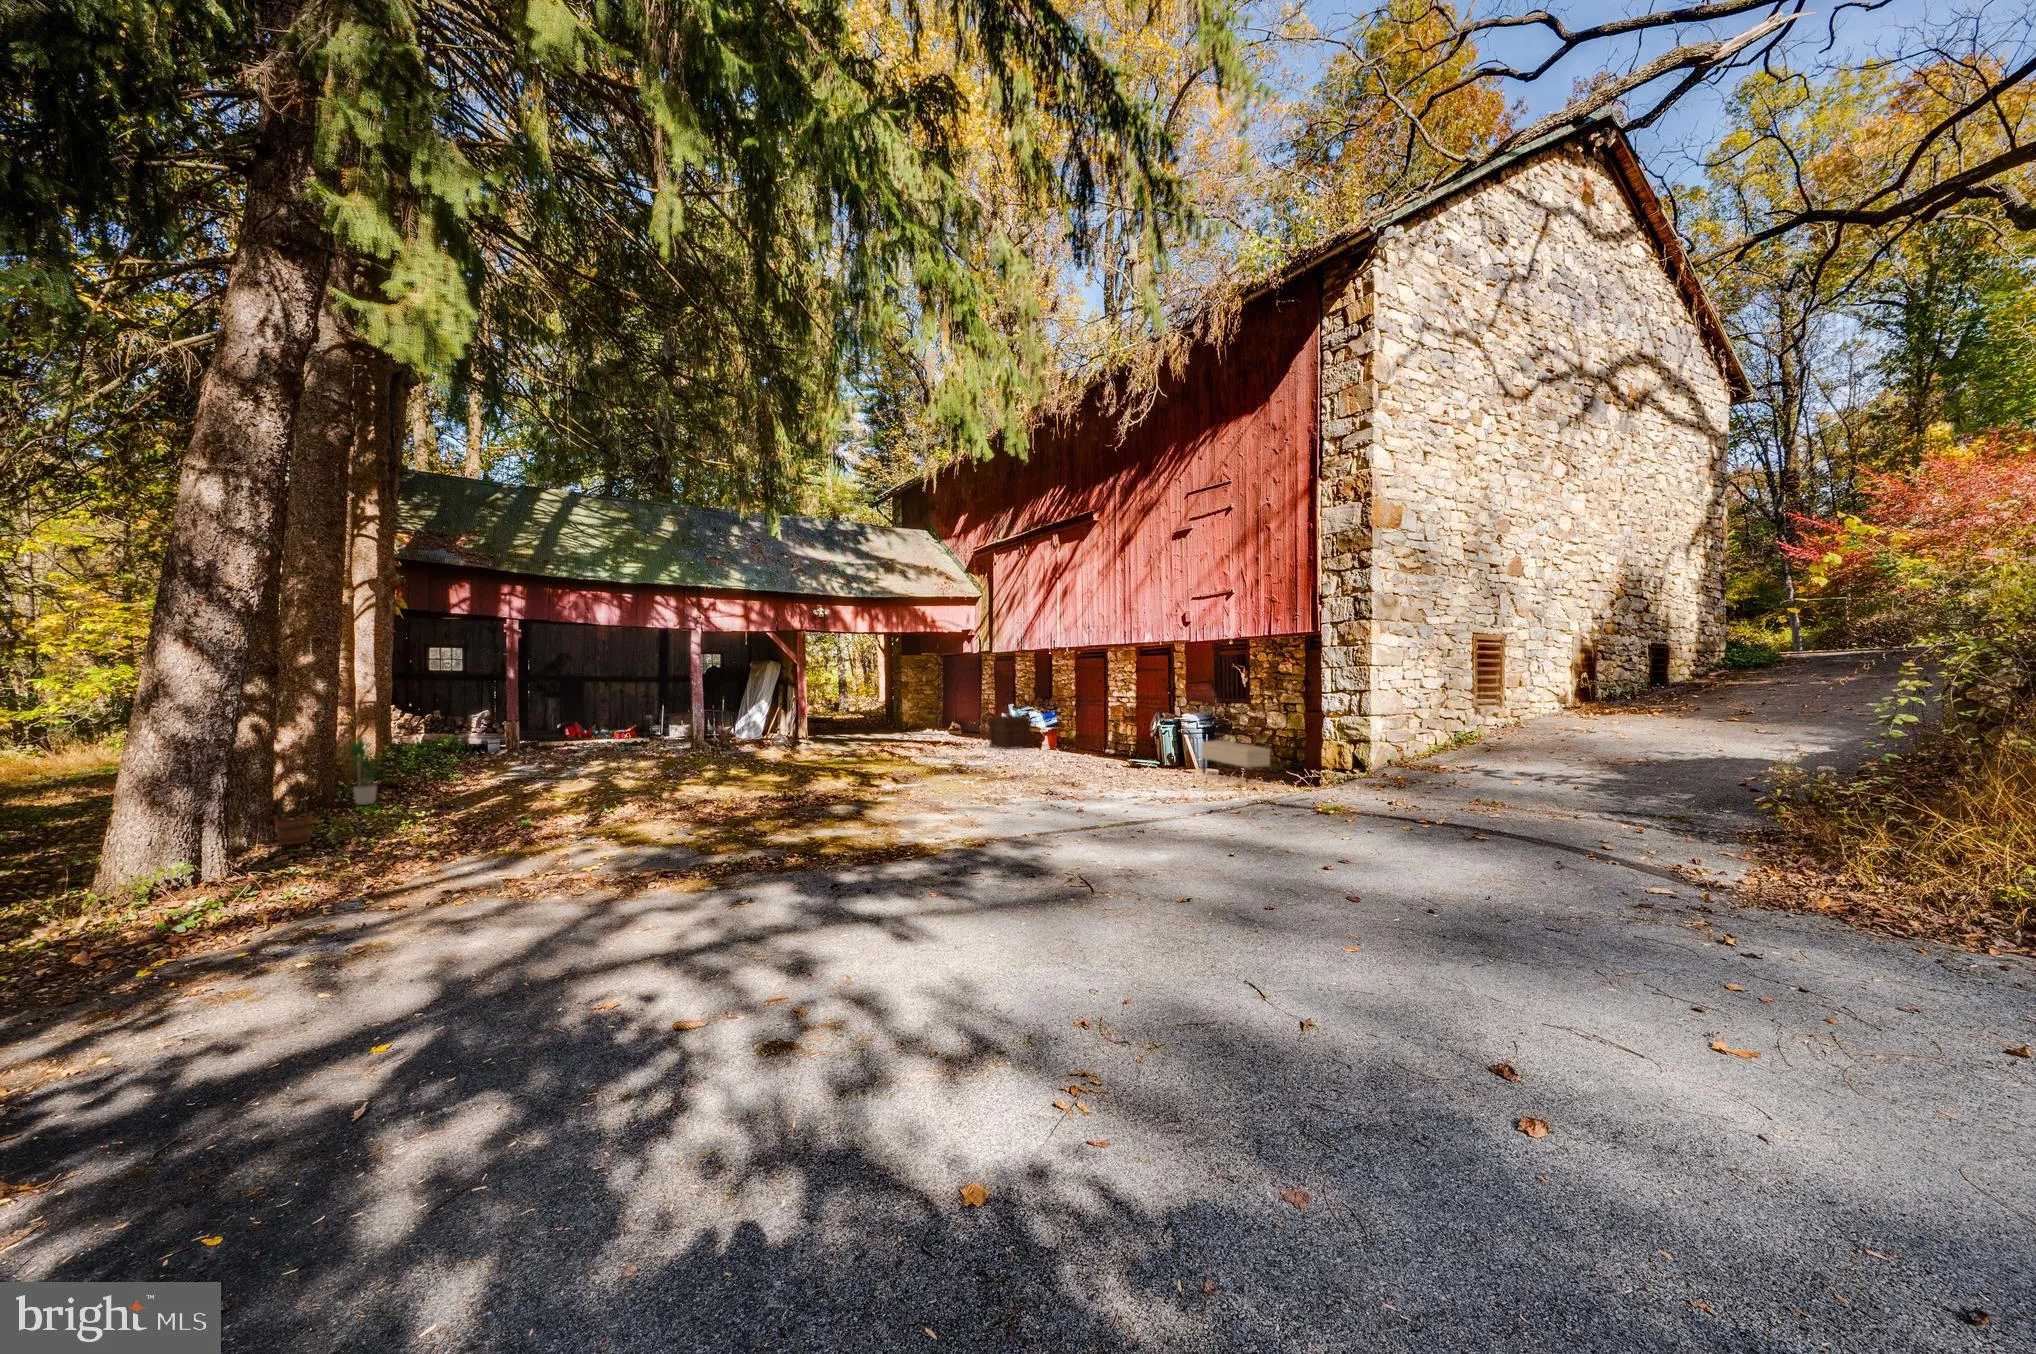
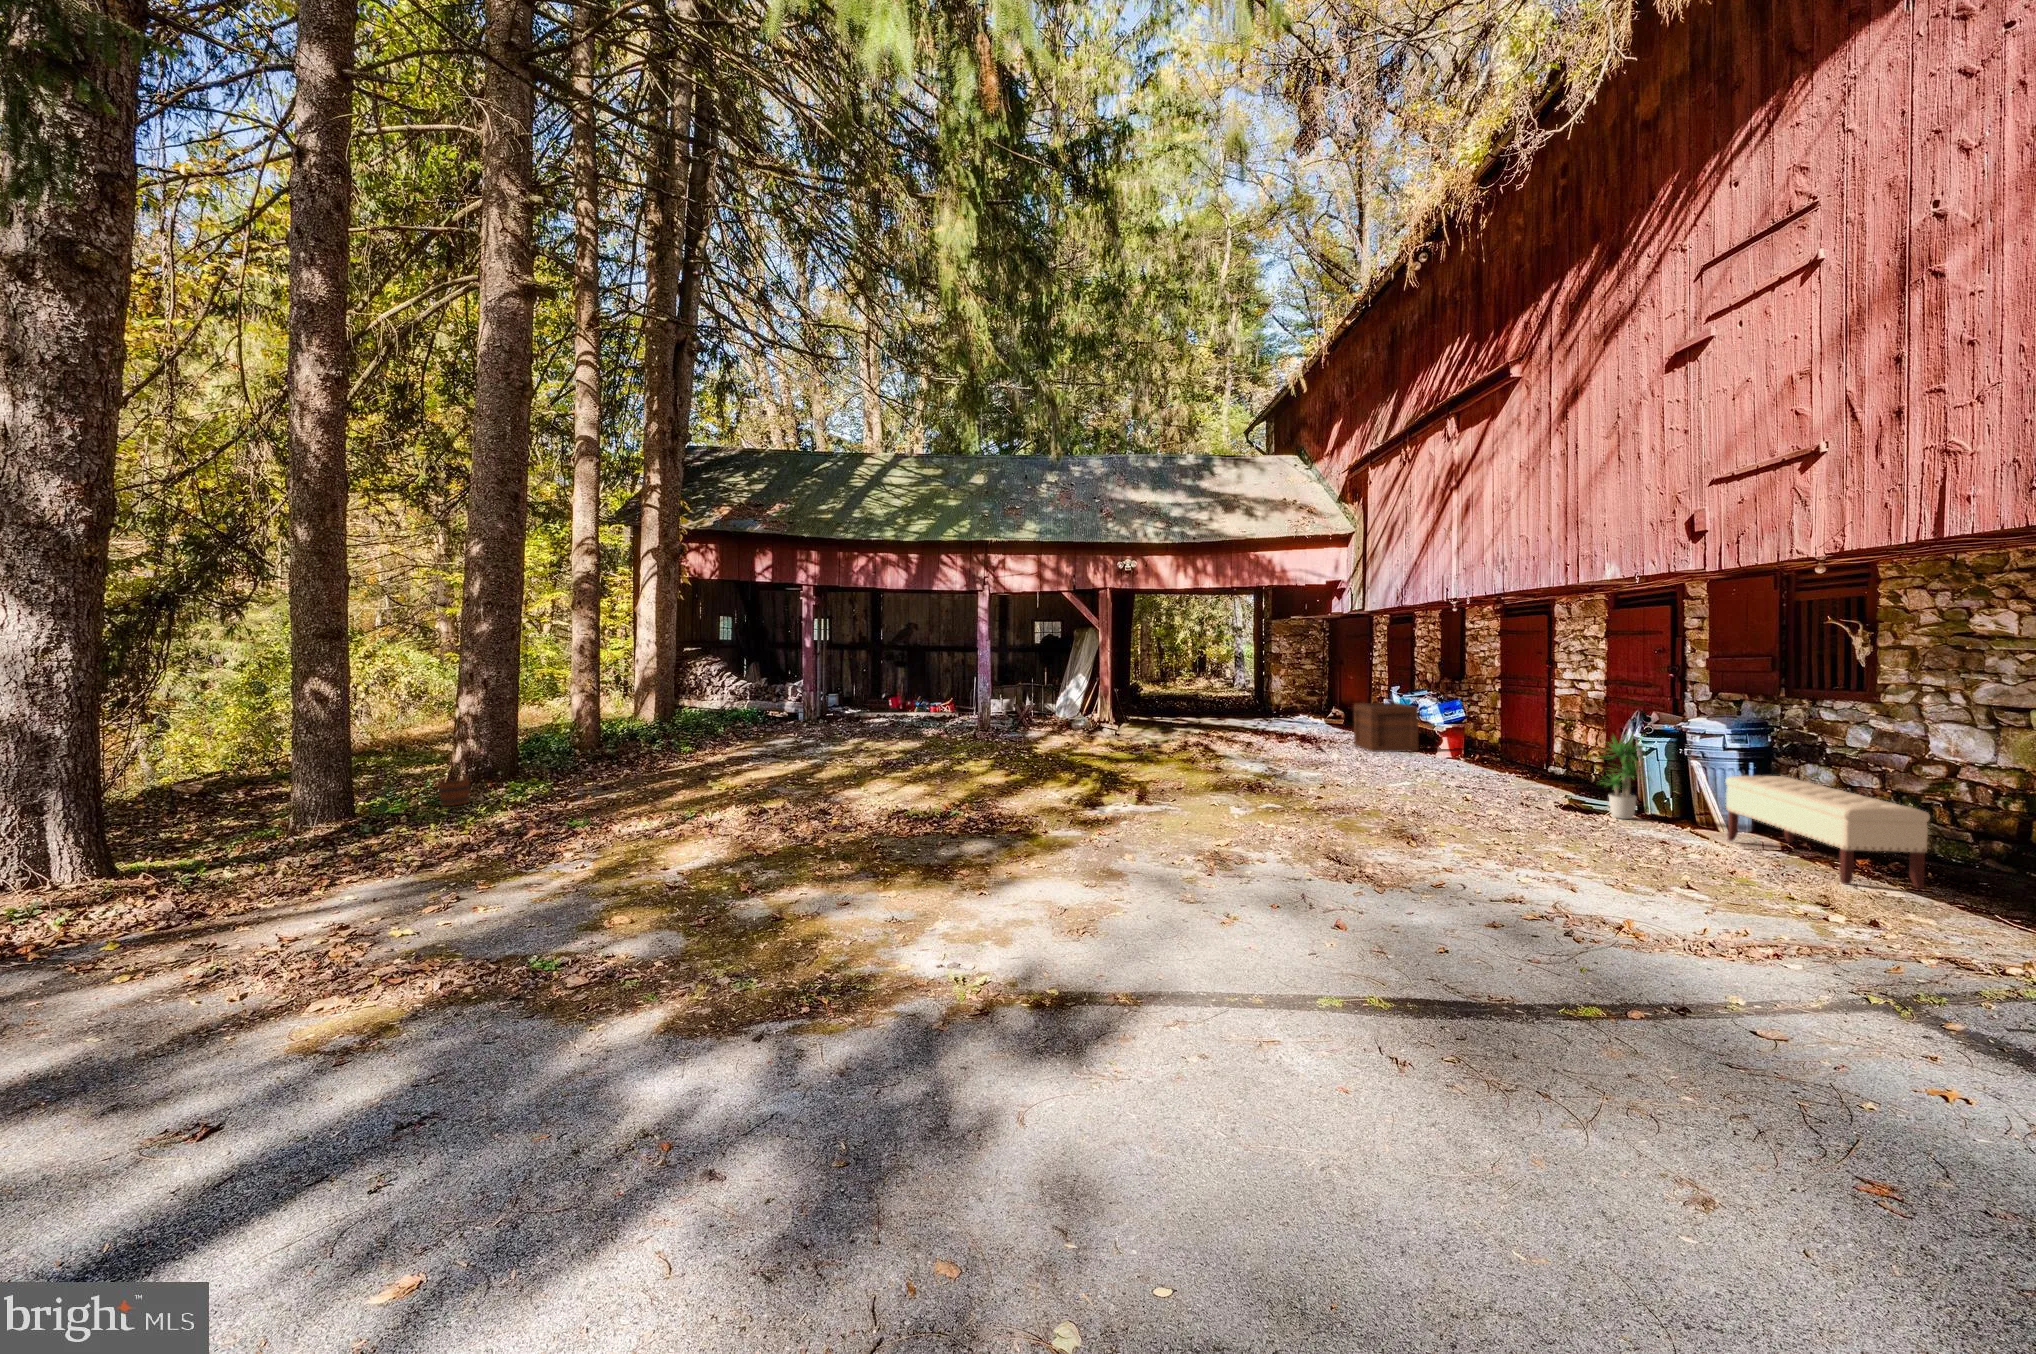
potted plant: present [346,737,382,805] -> present [1598,734,1642,819]

